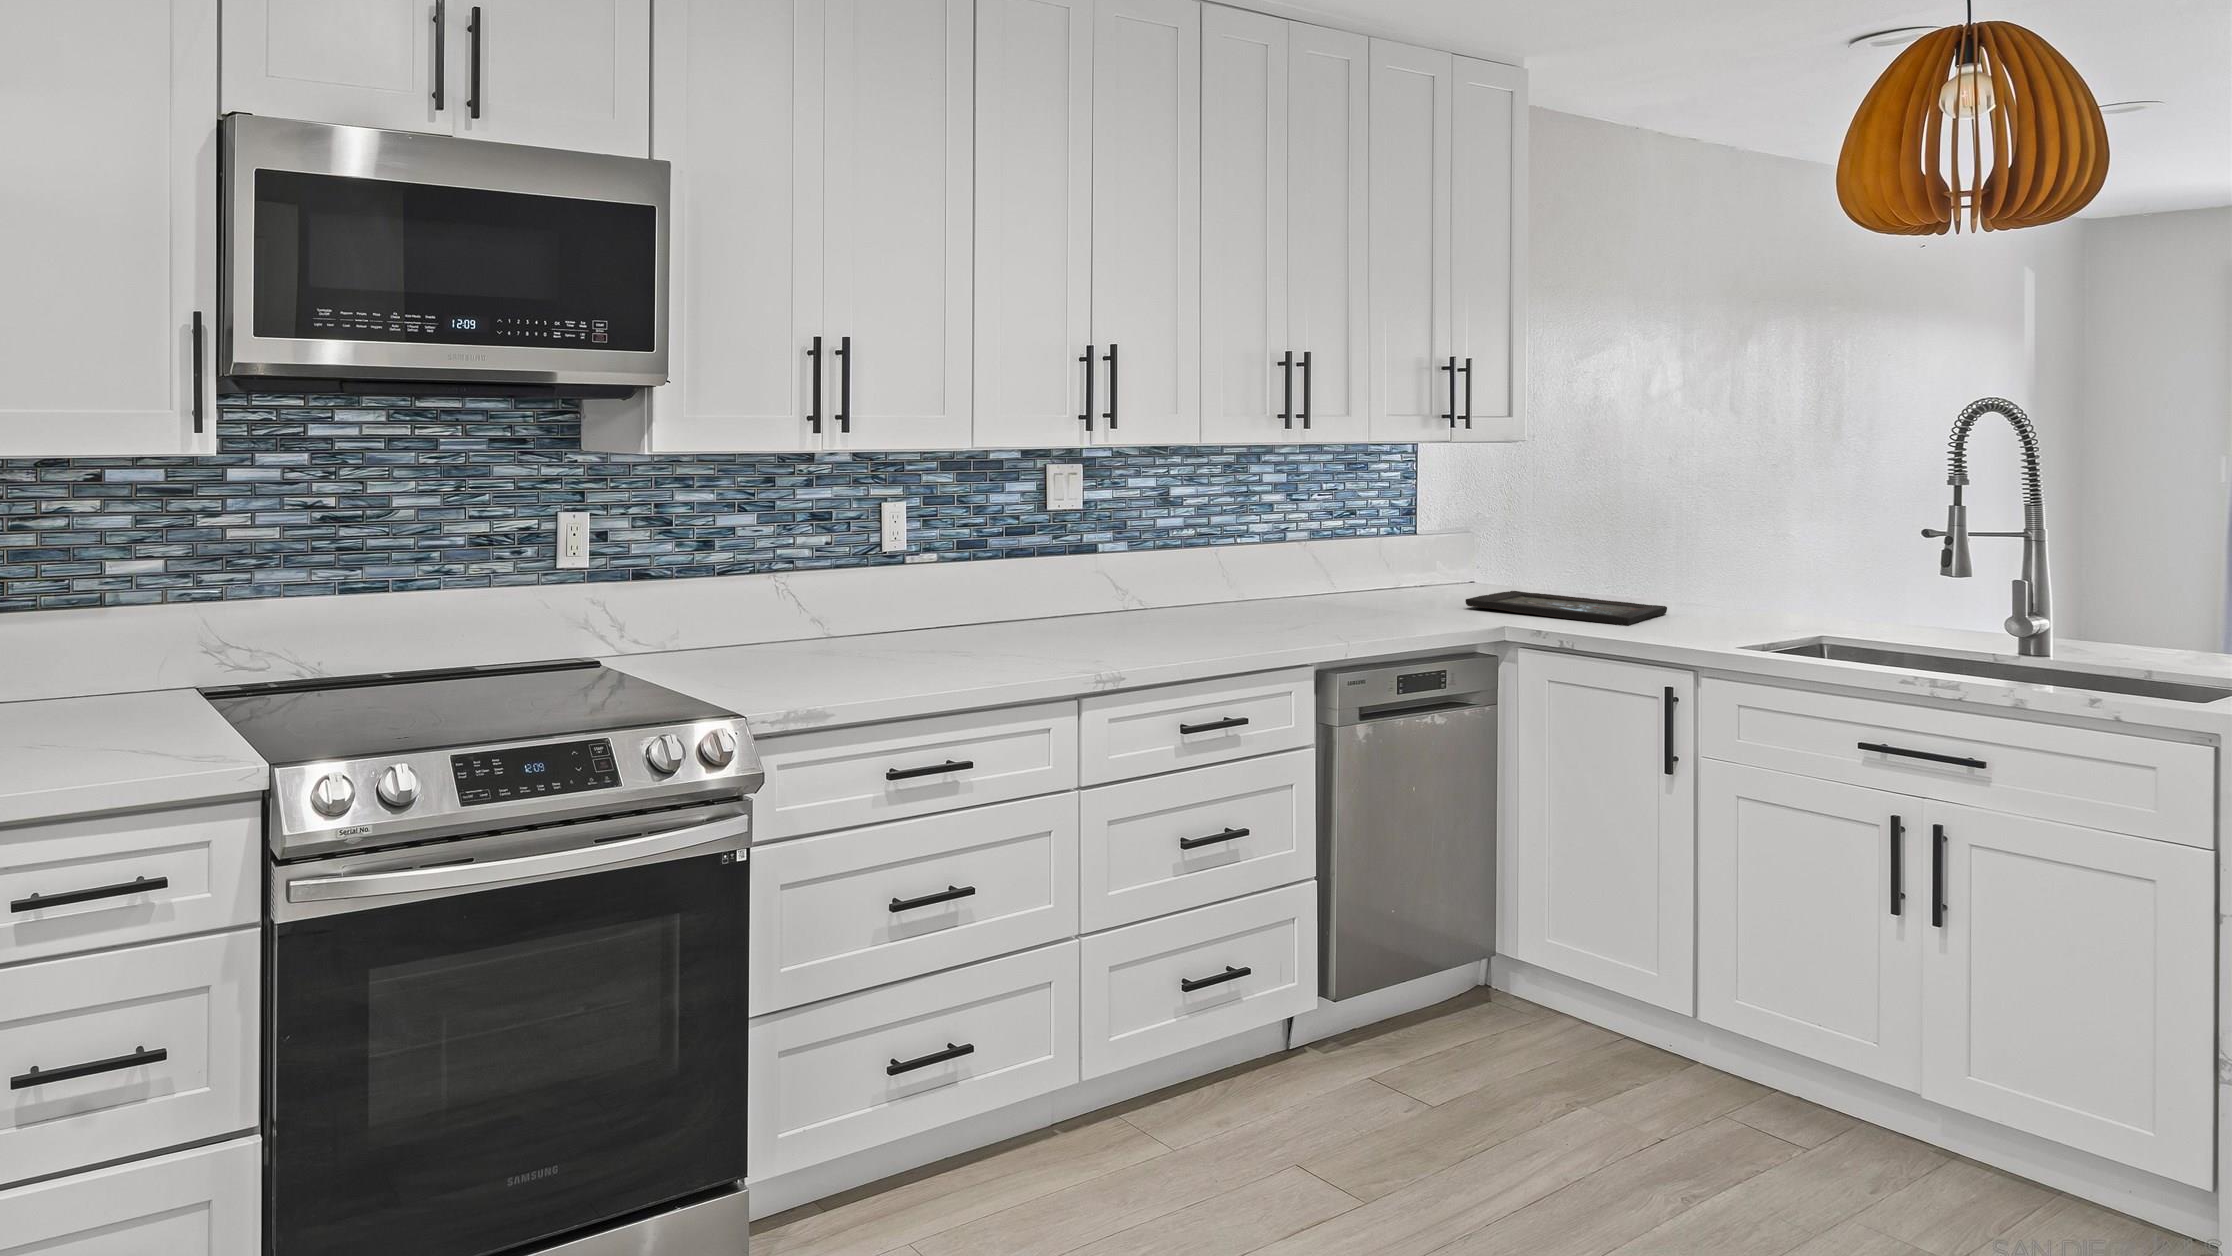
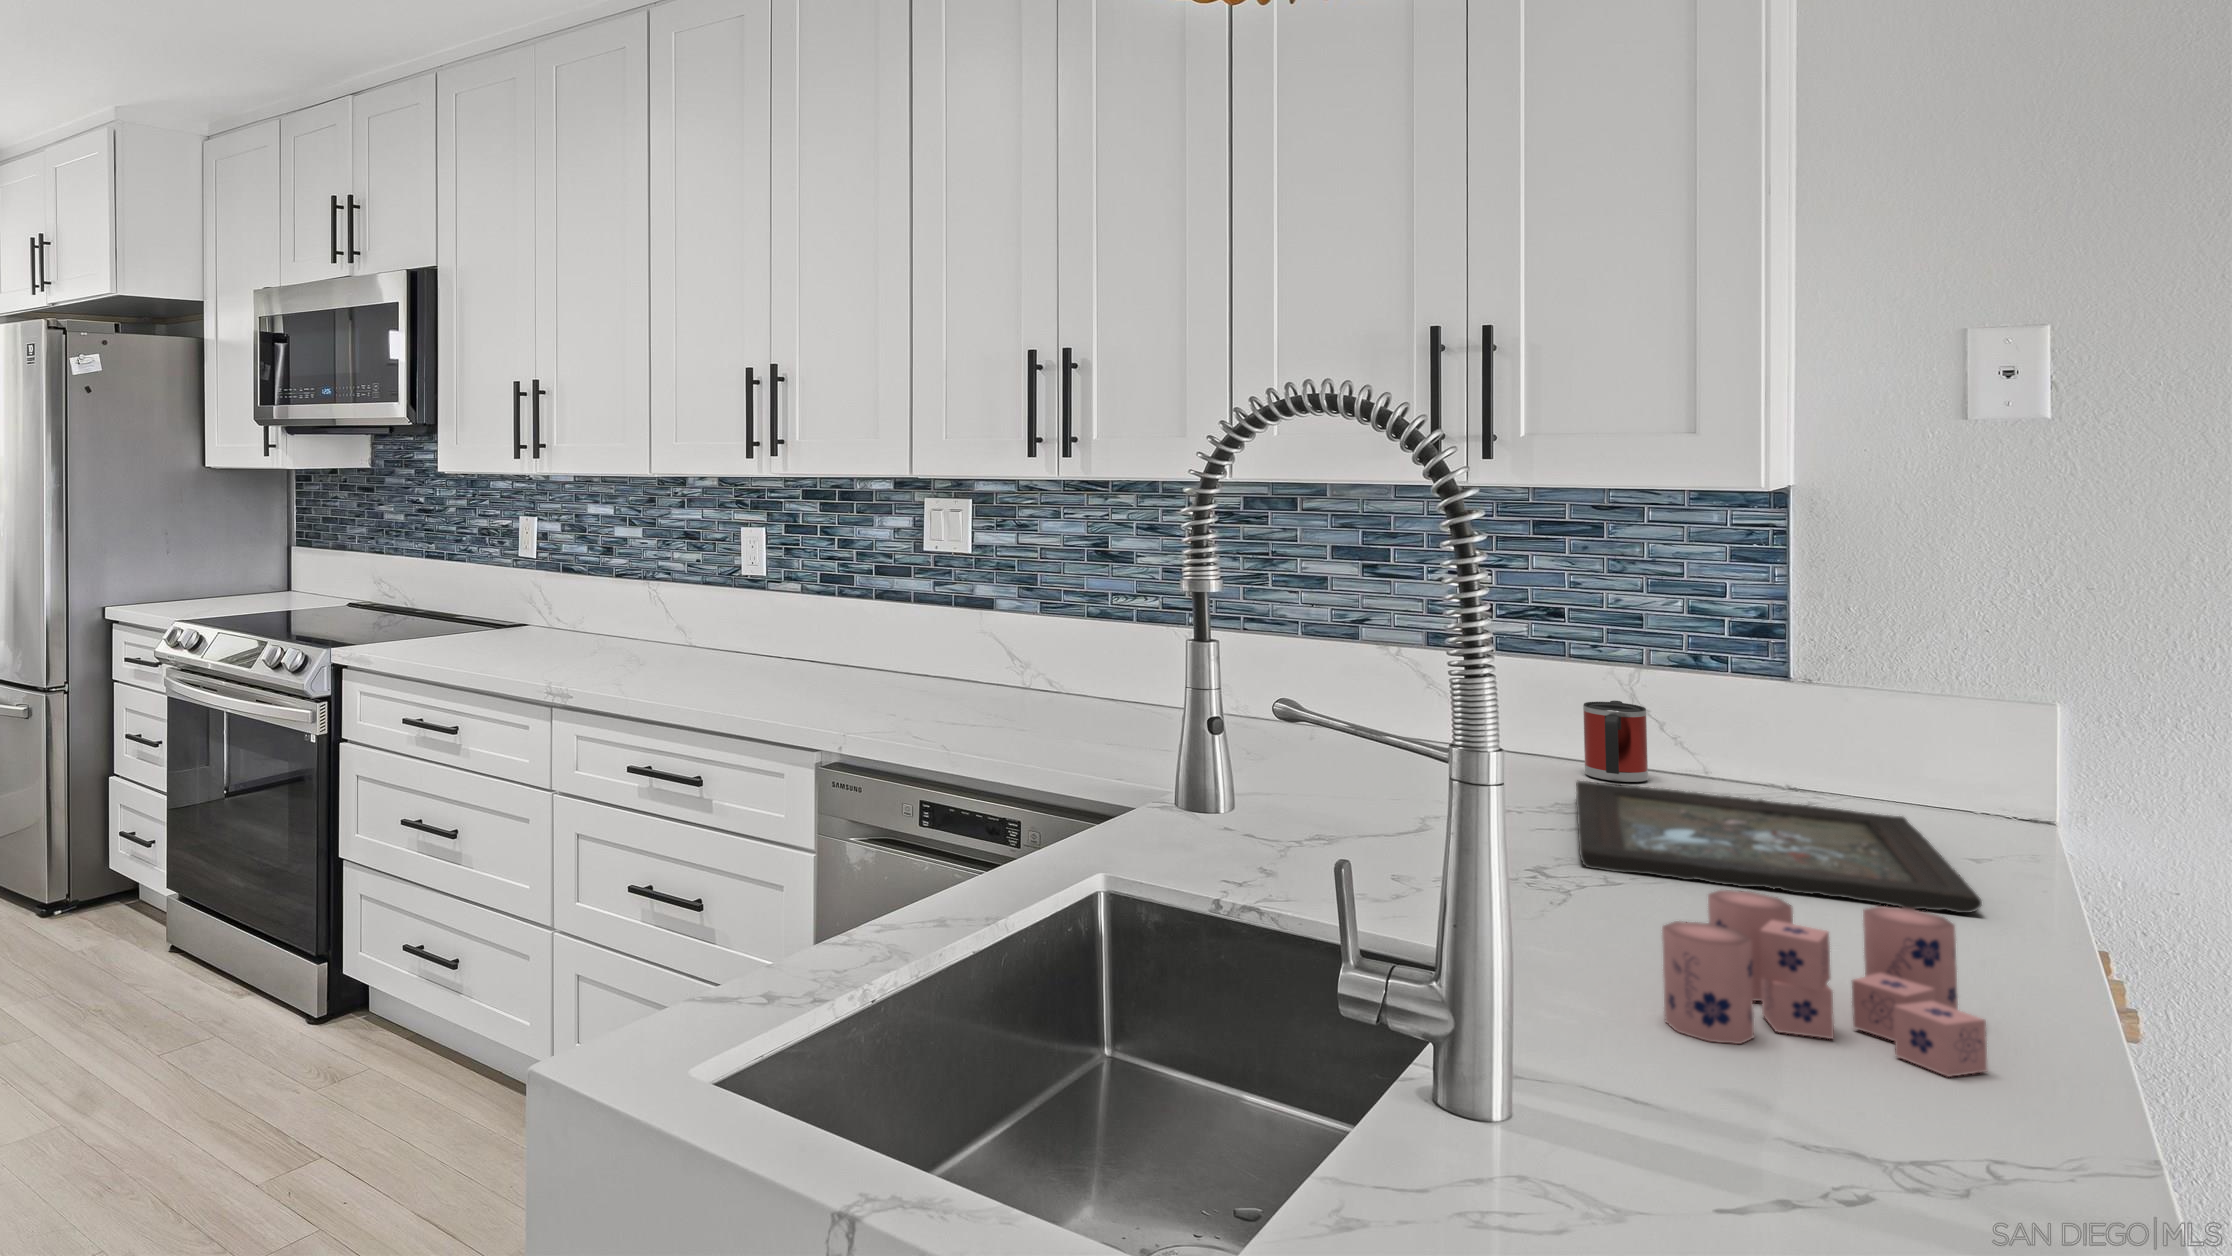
mug: none [1381,559,1425,601] -> present [1583,701,1648,782]
candle: none [1803,600,1895,649] -> present [1662,890,1987,1077]

